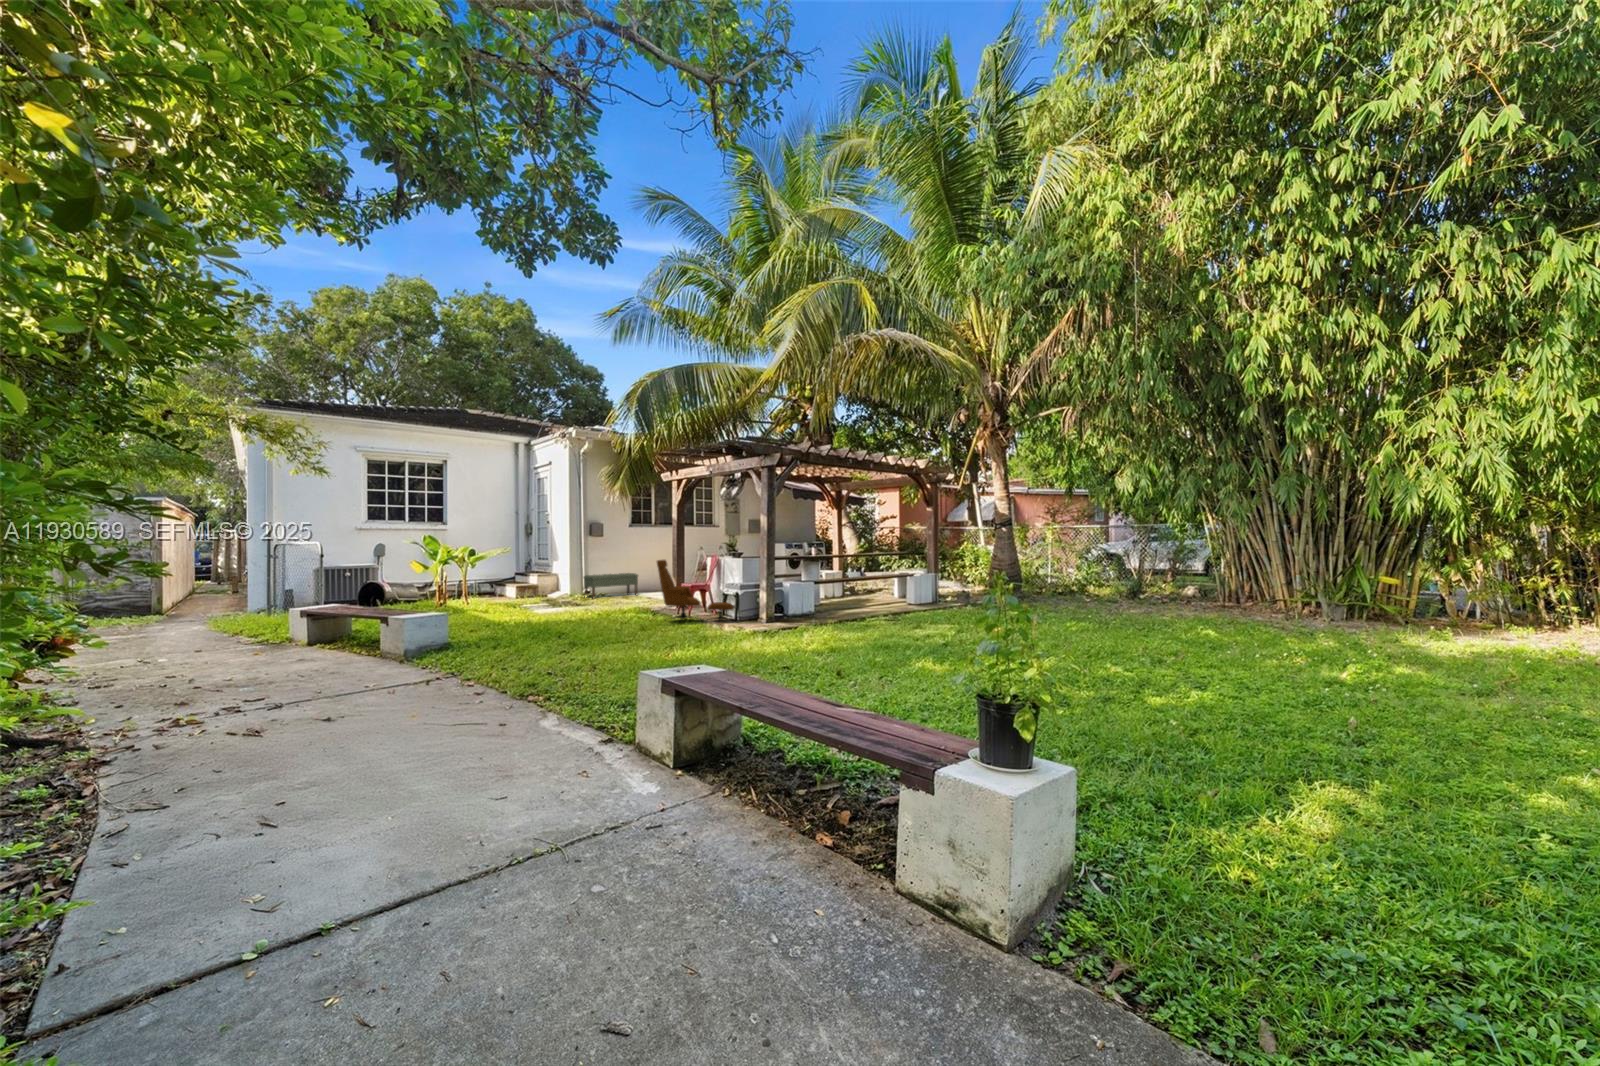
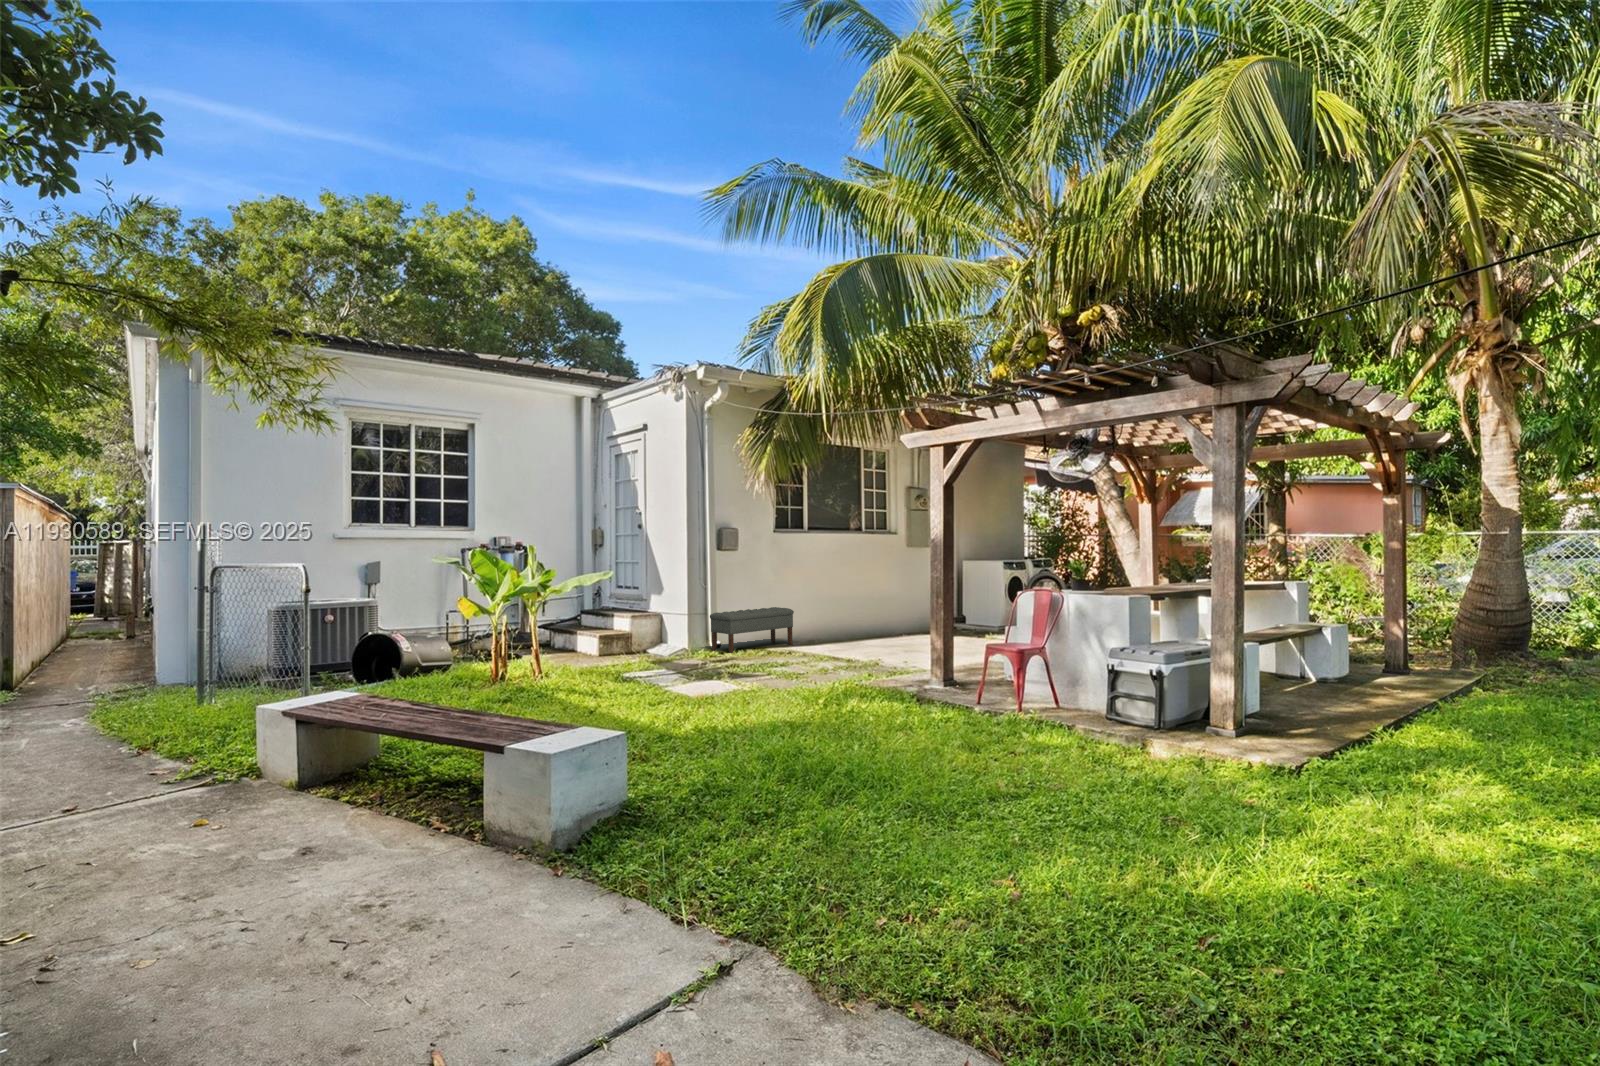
lounge chair: present [657,560,733,621] -> none [957,595,1111,723]

